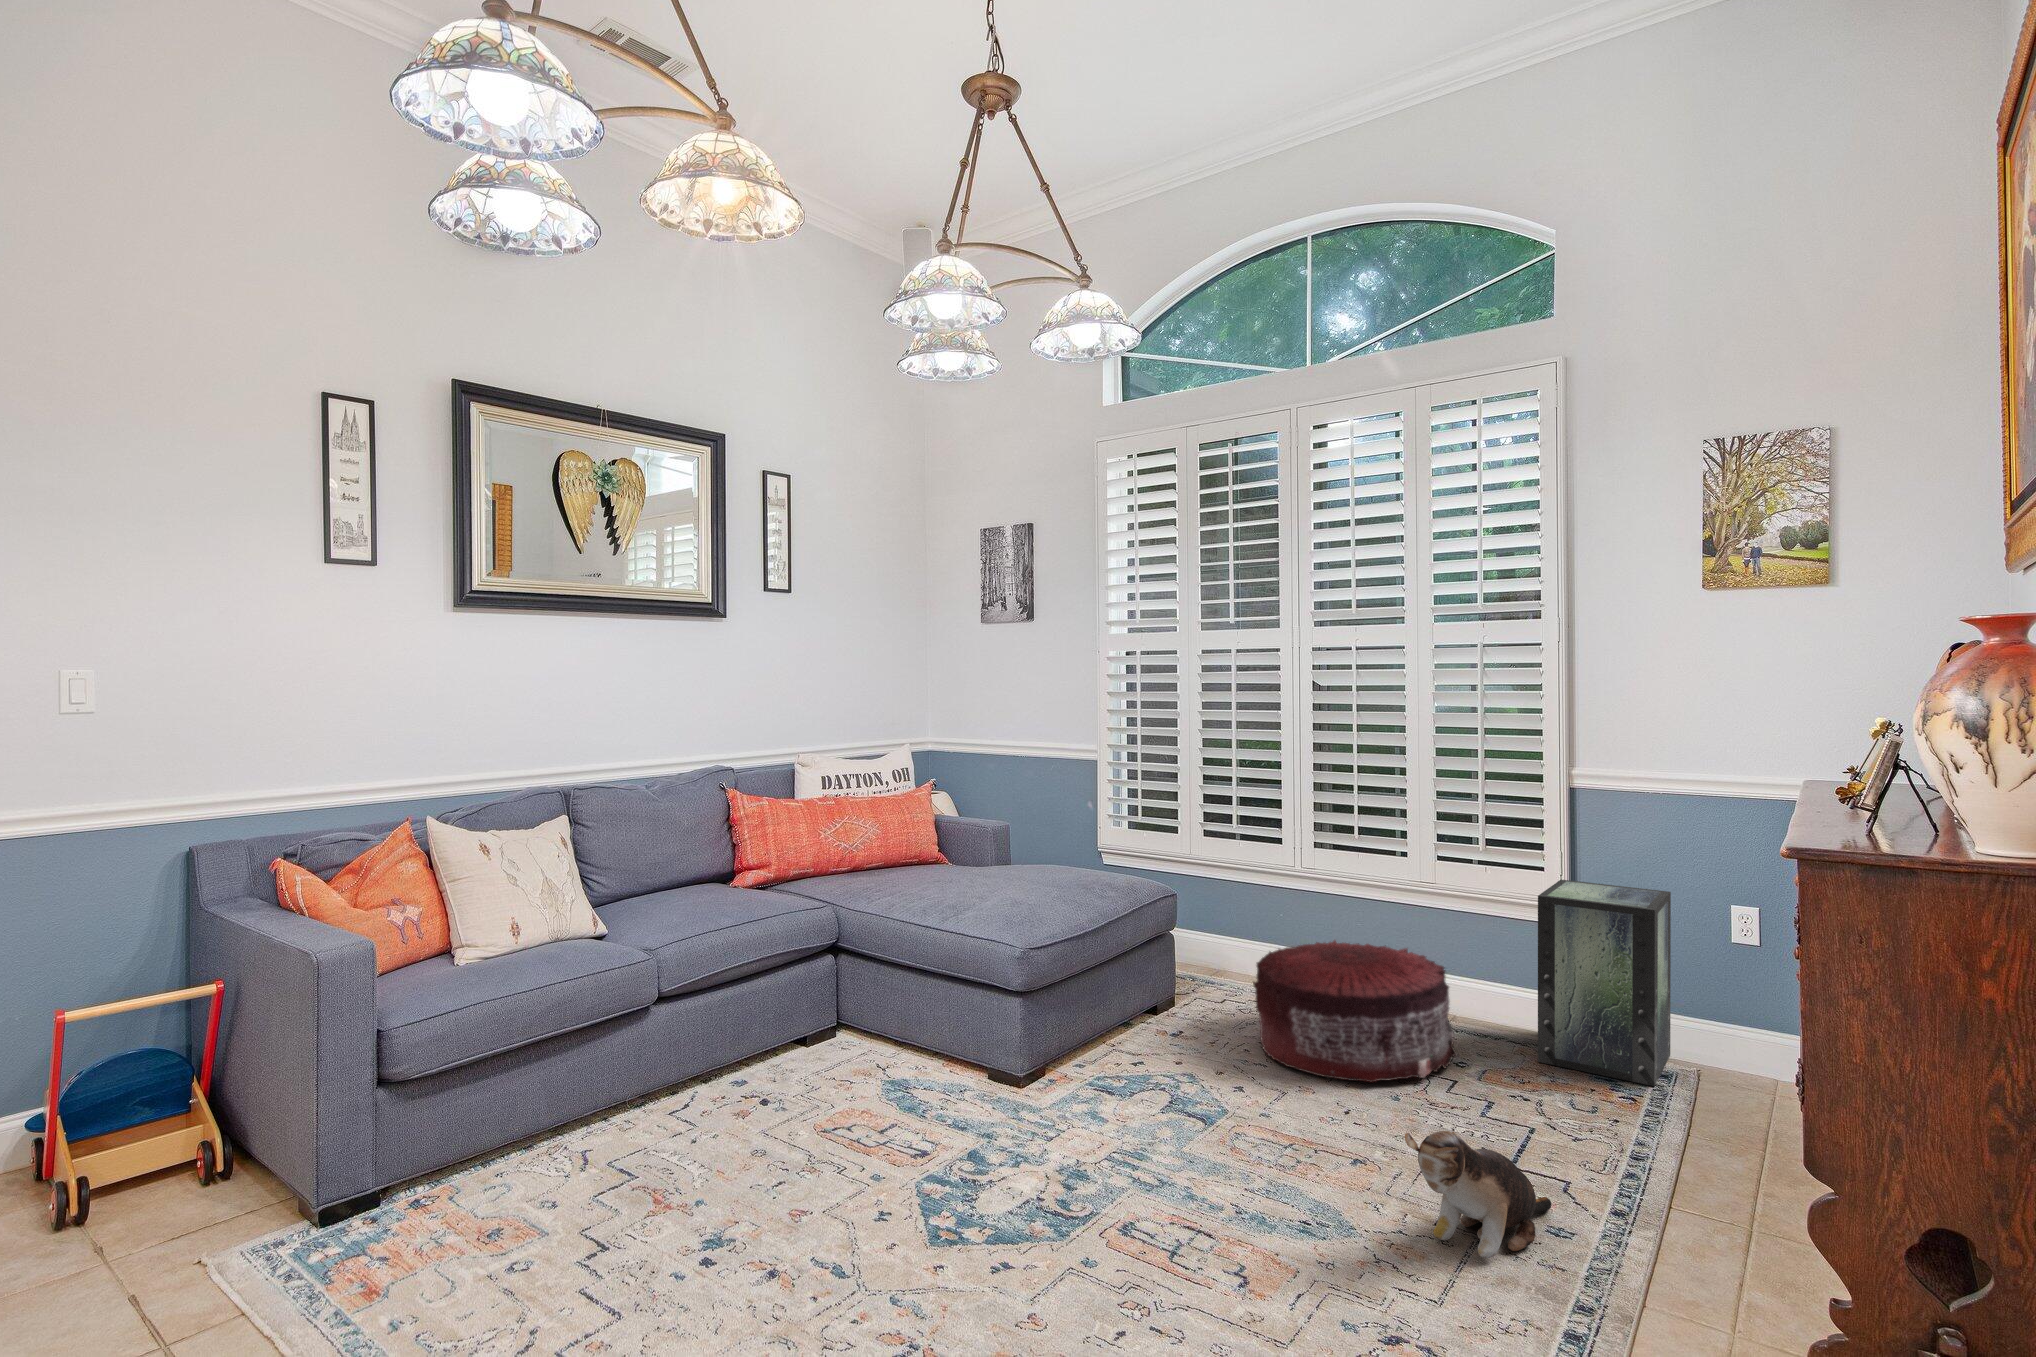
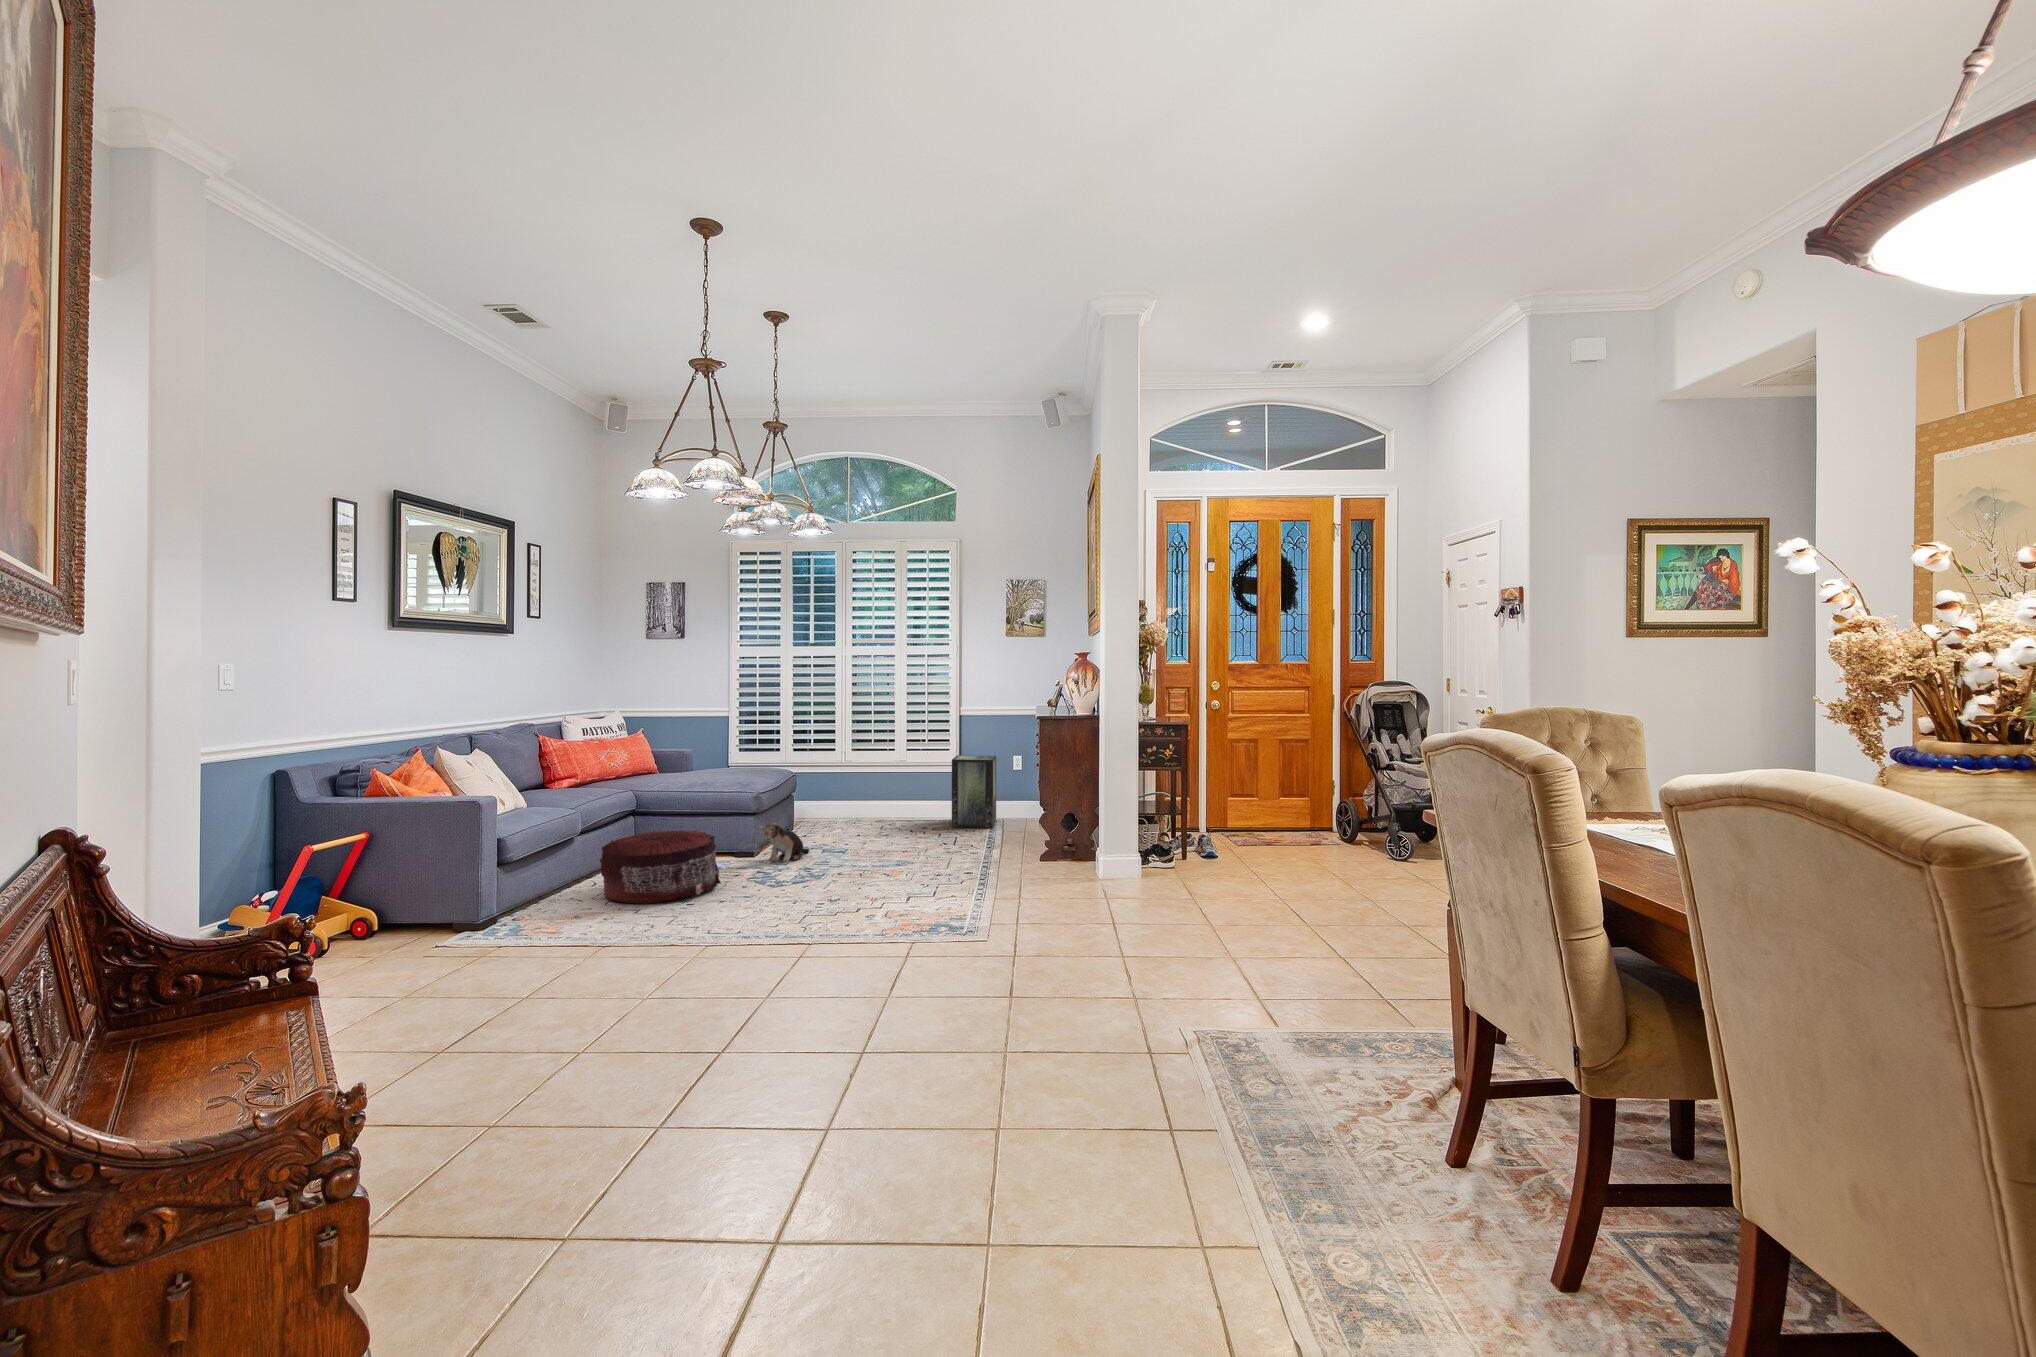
pouf: present [1253,940,1457,1083] -> present [600,830,720,903]
plush toy: present [1405,1131,1551,1258] -> present [759,822,809,862]

